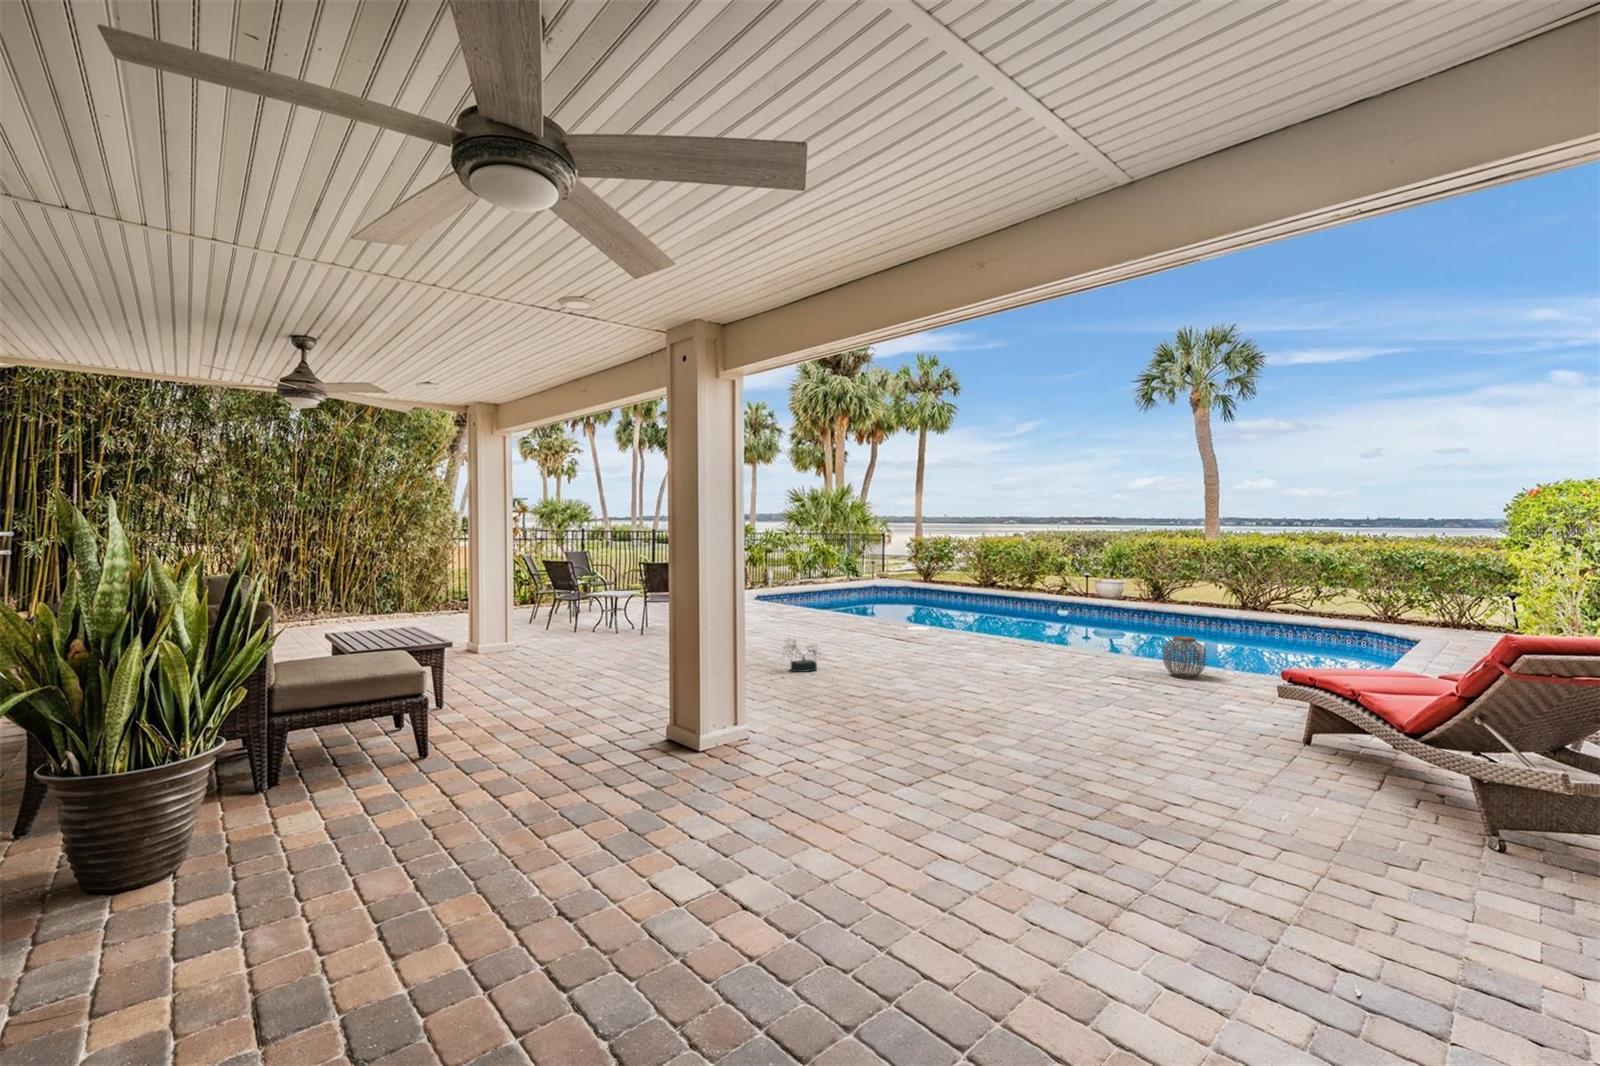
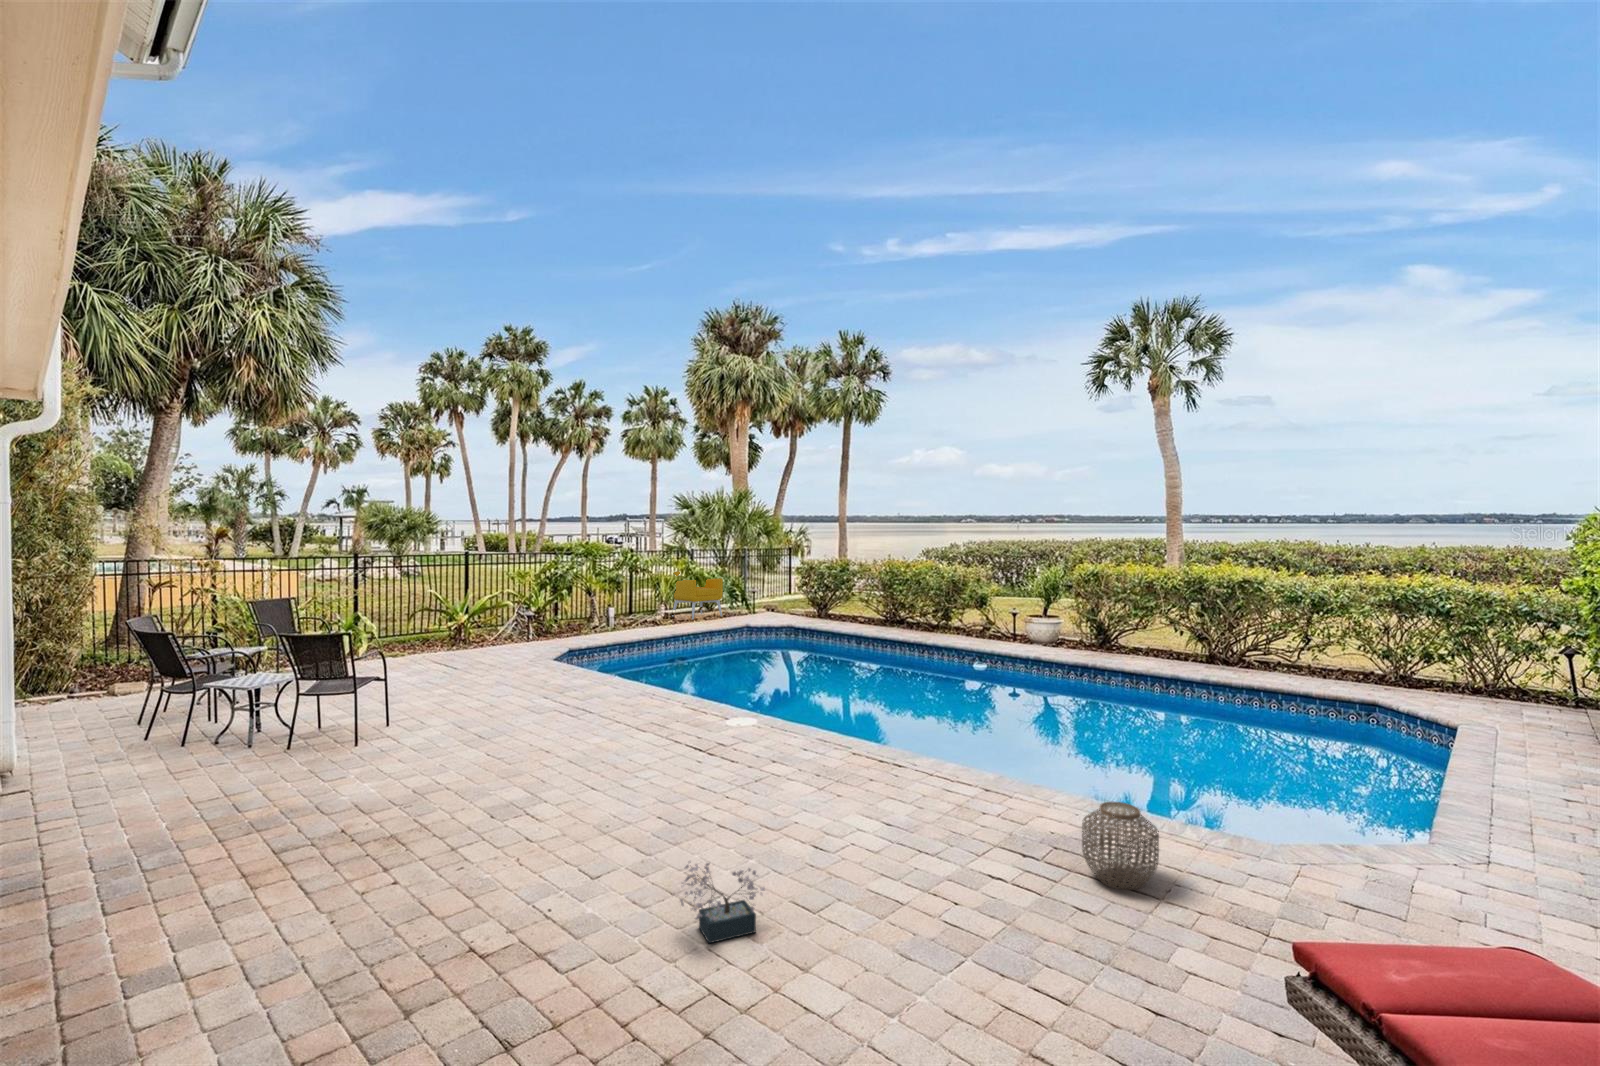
armchair: none [812,547,851,583] -> present [672,571,723,619]
decorative plant: present [783,641,817,672] -> present [680,863,765,943]

